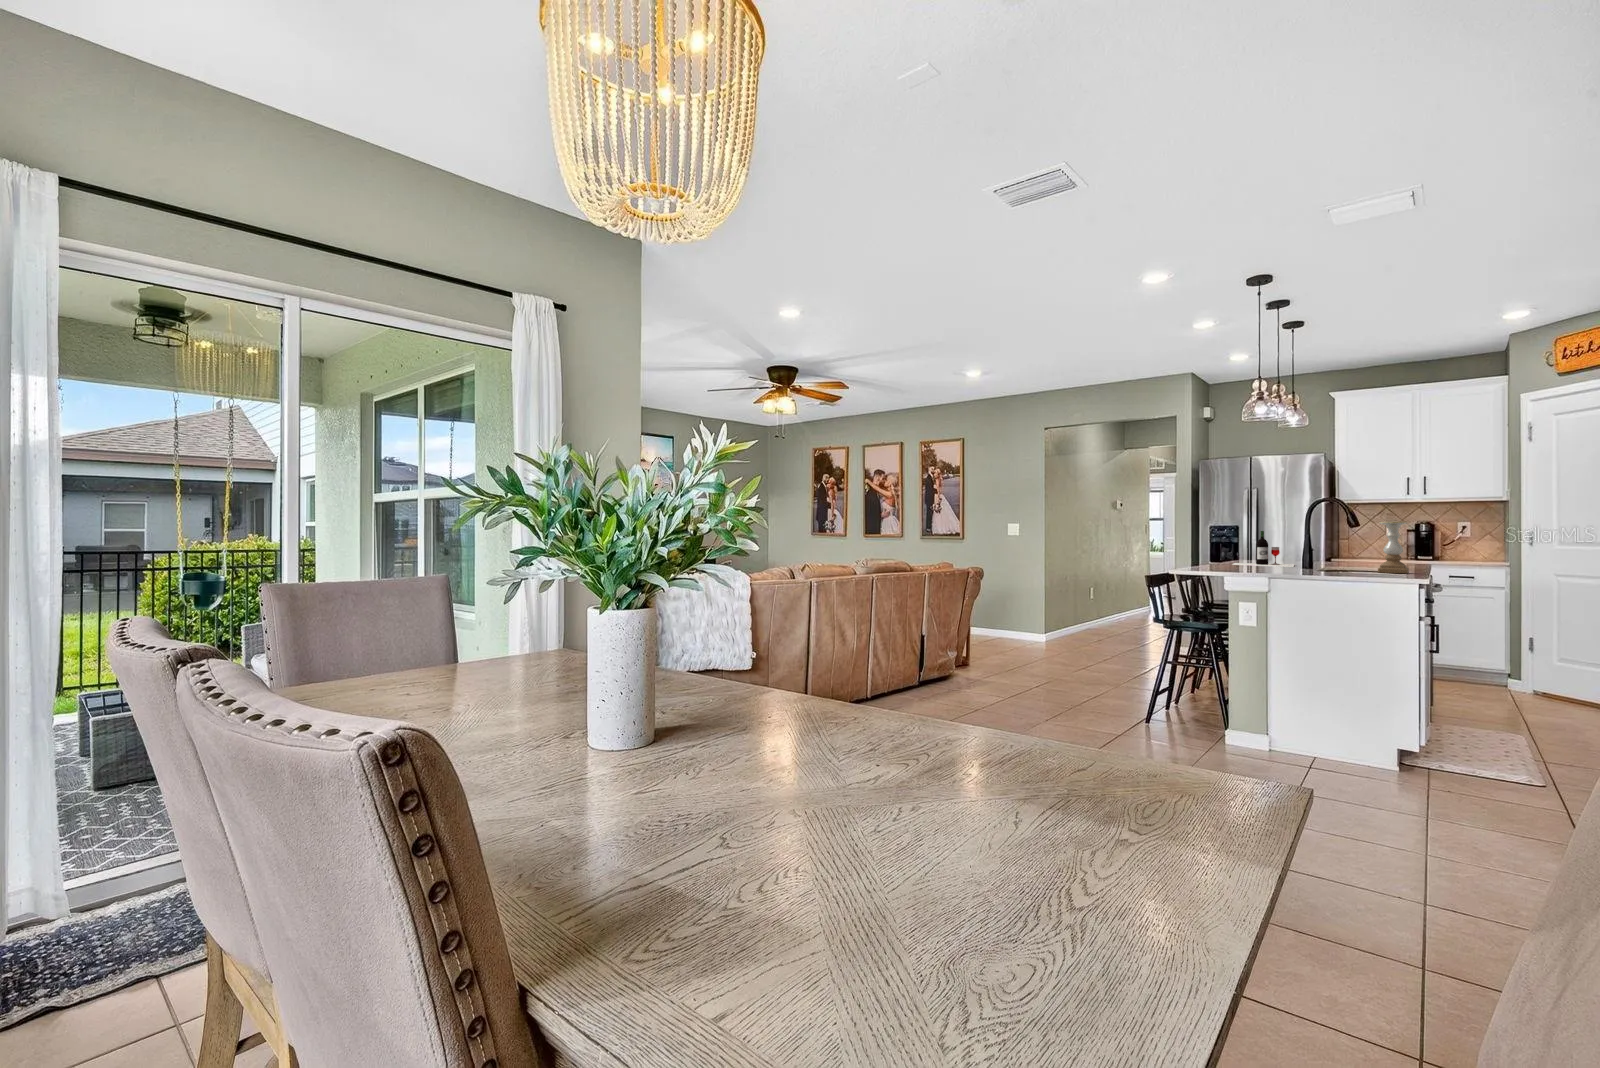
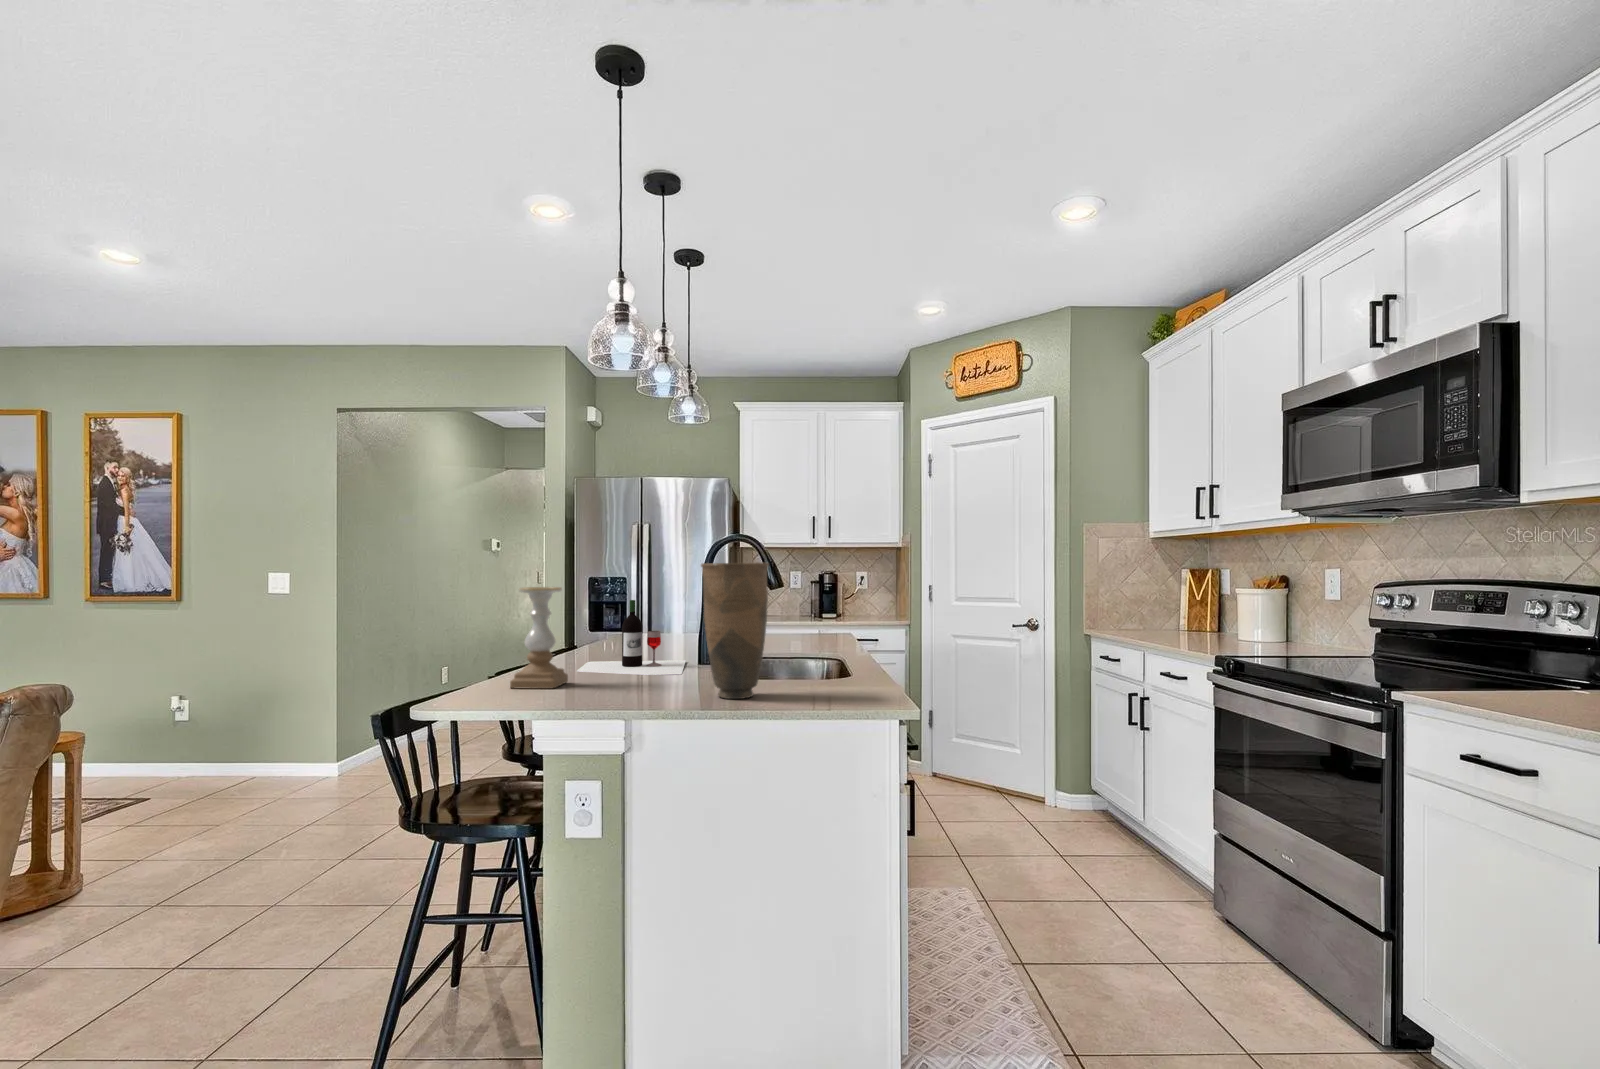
vase: none [1307,509,1346,571] -> present [701,562,769,699]
candle holder: present [1378,522,1409,573] -> present [510,587,568,689]

